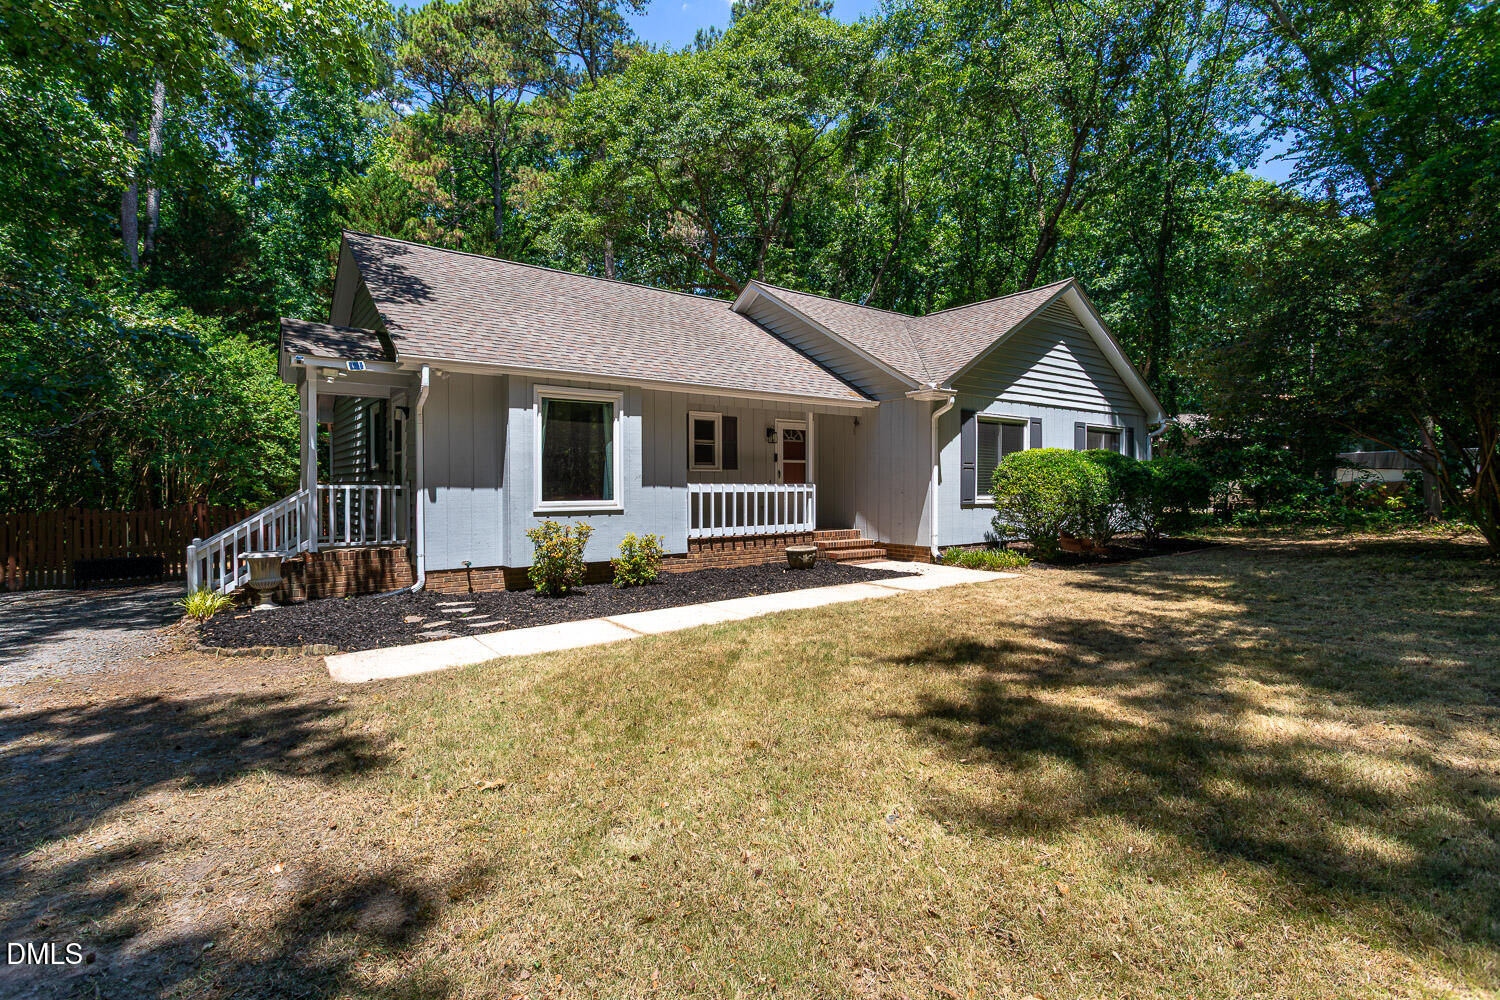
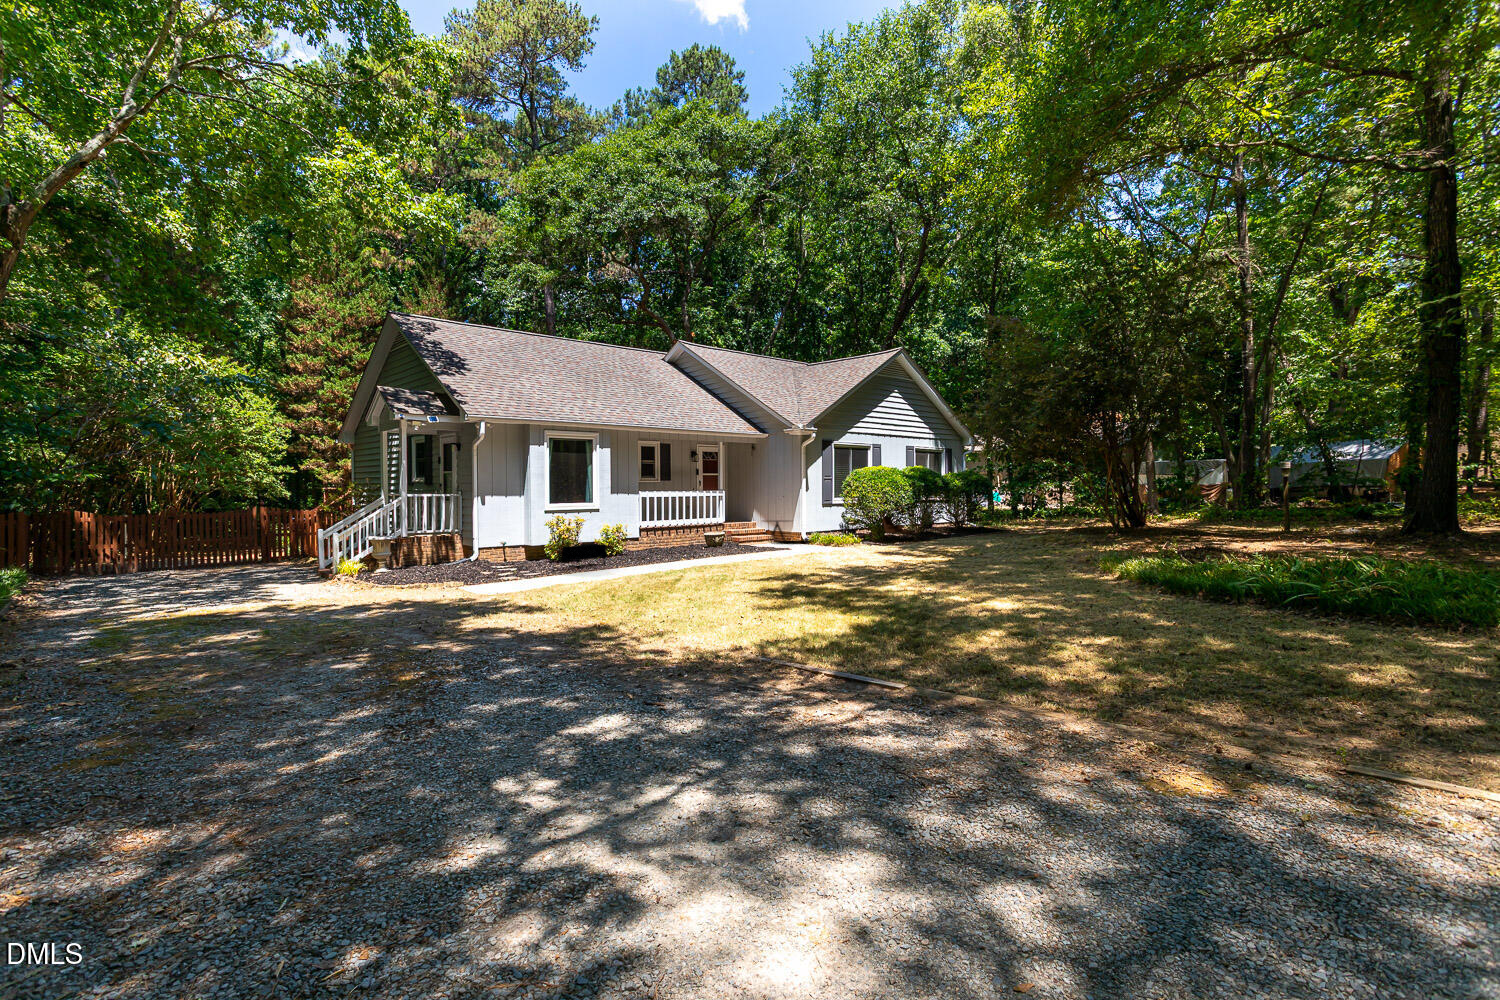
round table: none [869,528,919,563] -> present [763,520,790,542]
bench: present [73,555,165,591] -> present [562,543,607,563]

